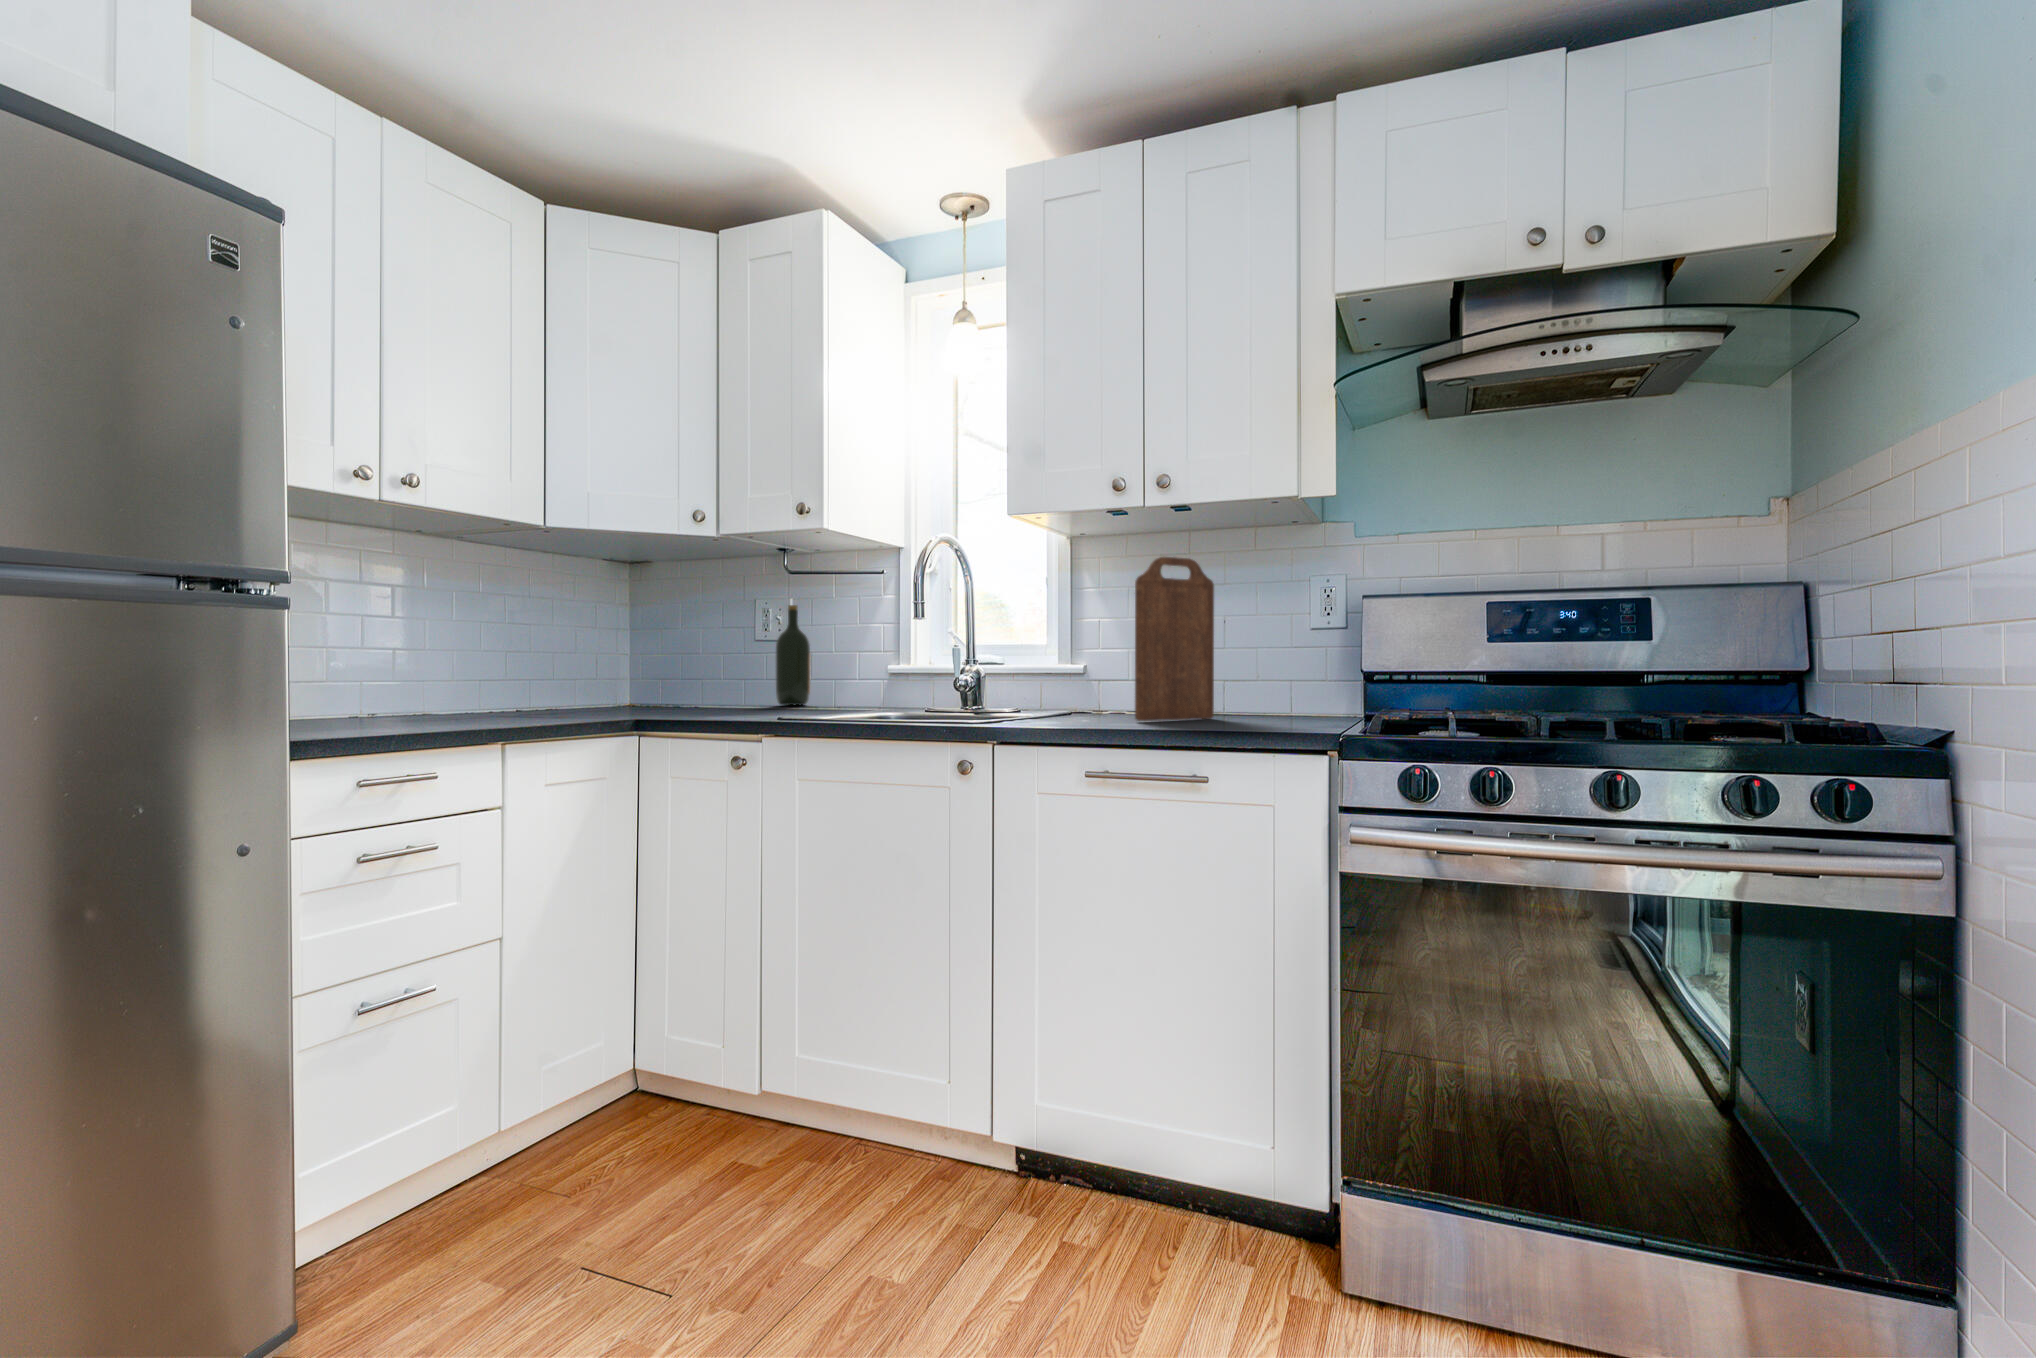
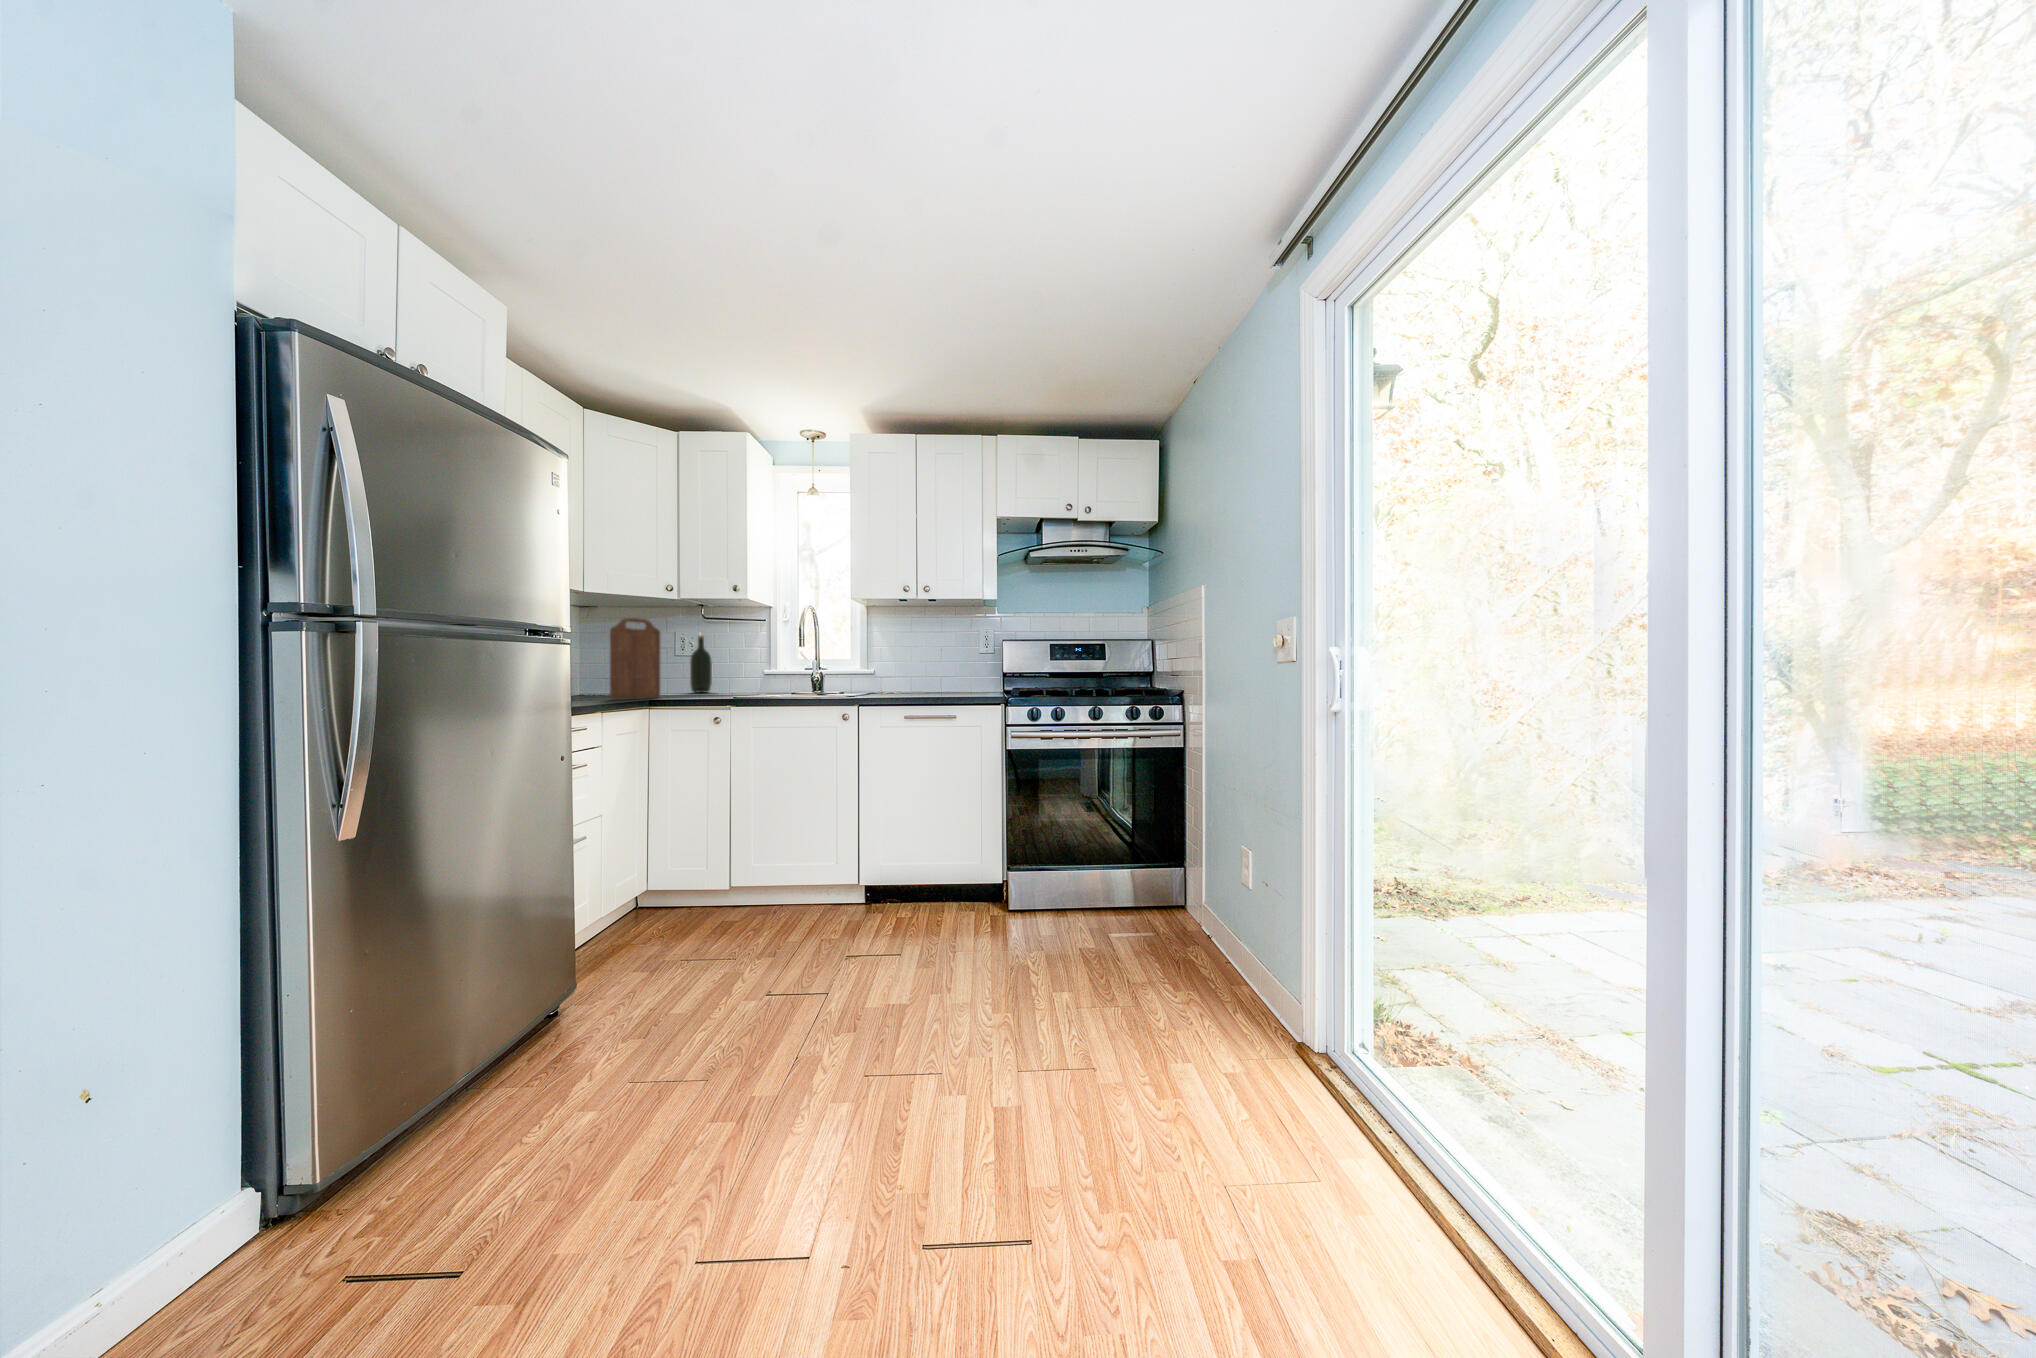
cutting board: present [1135,557,1214,721] -> present [610,618,661,699]

